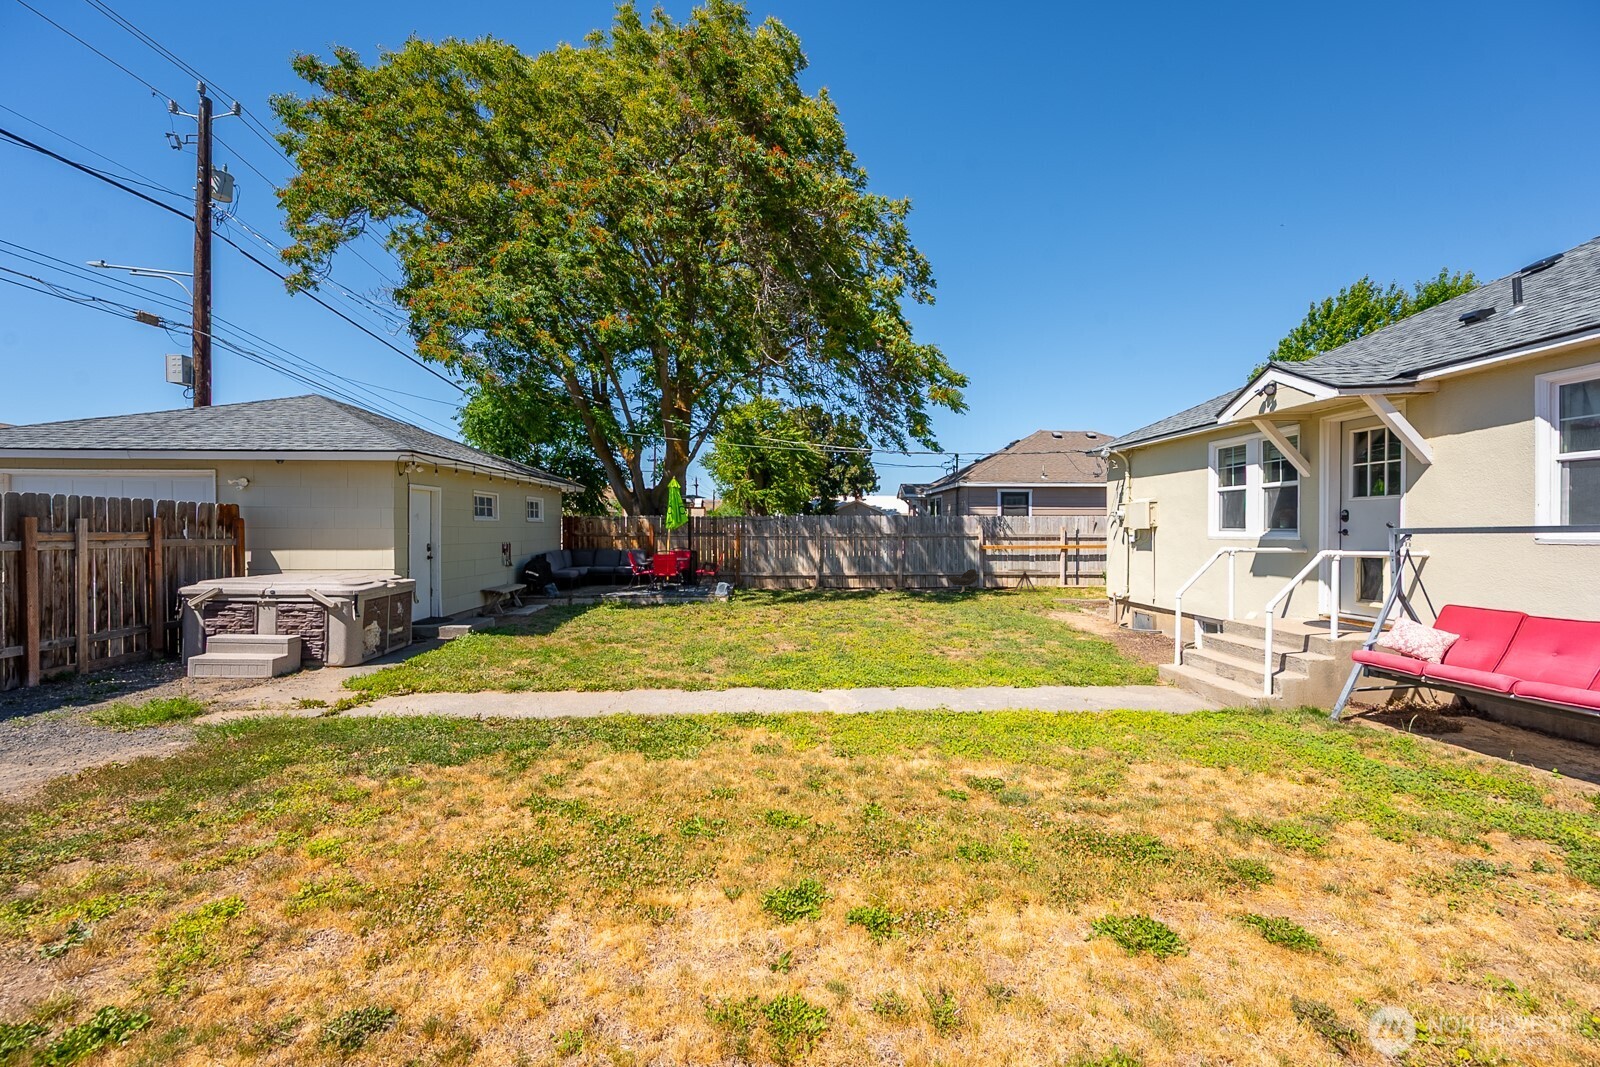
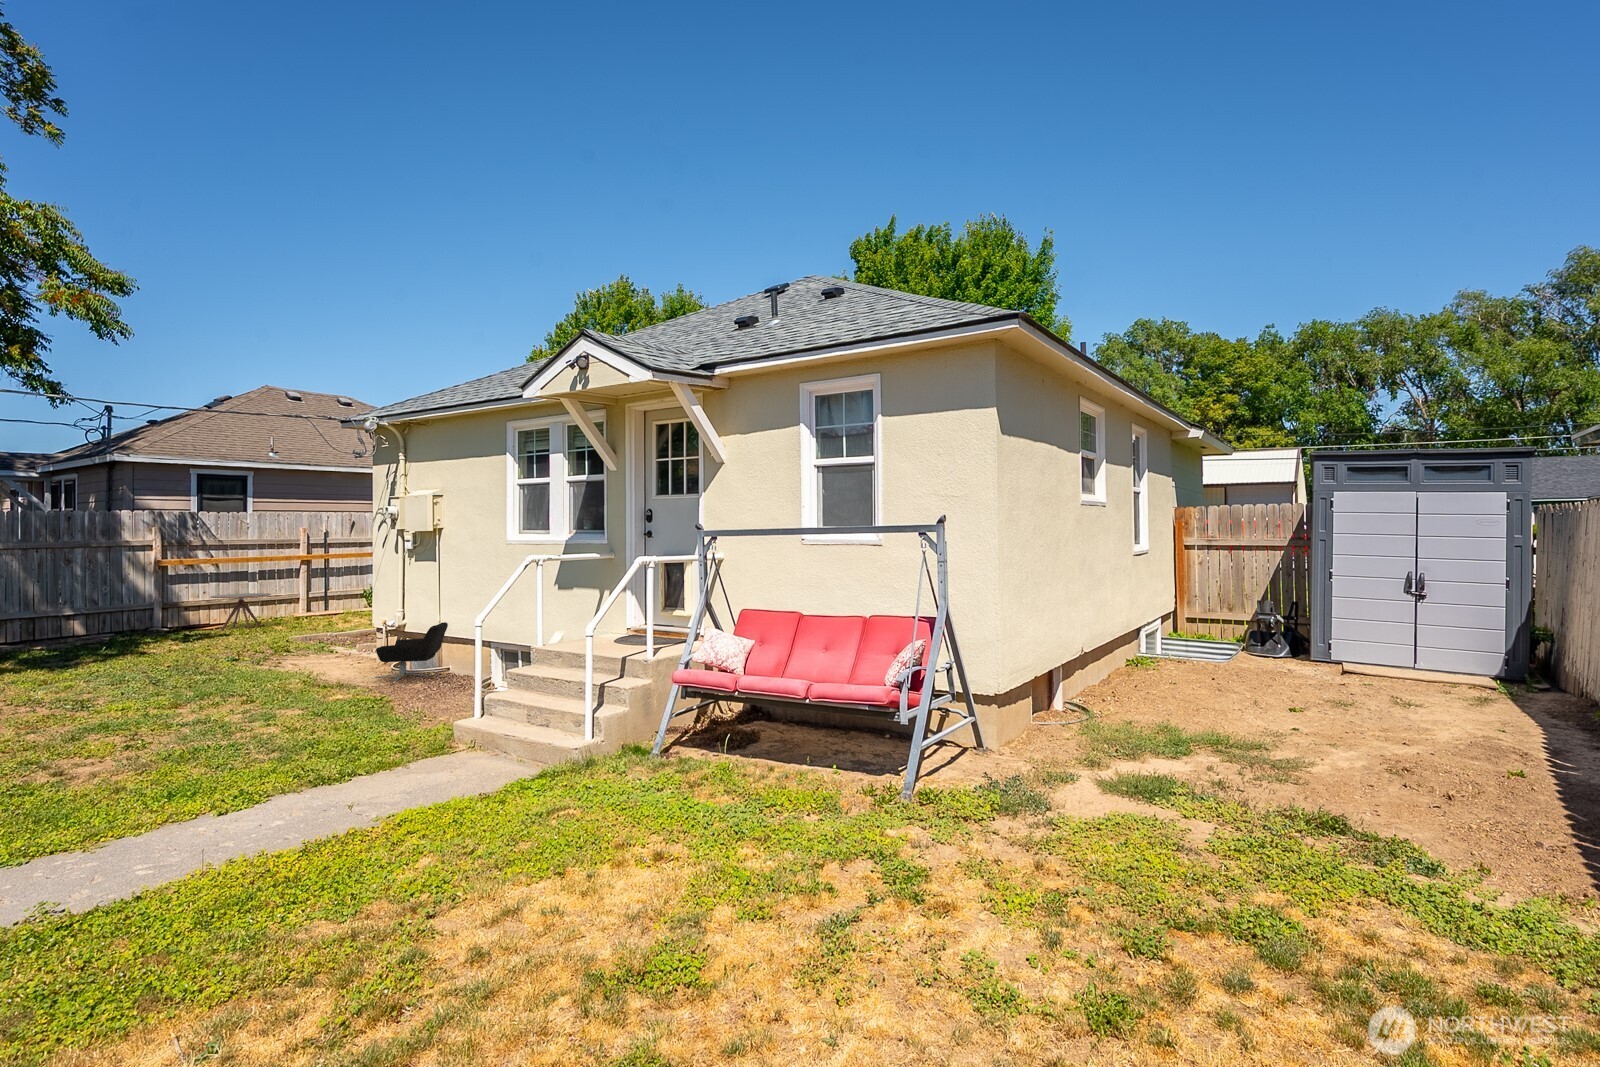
lounge chair: present [949,569,978,593] -> present [375,622,448,681]

